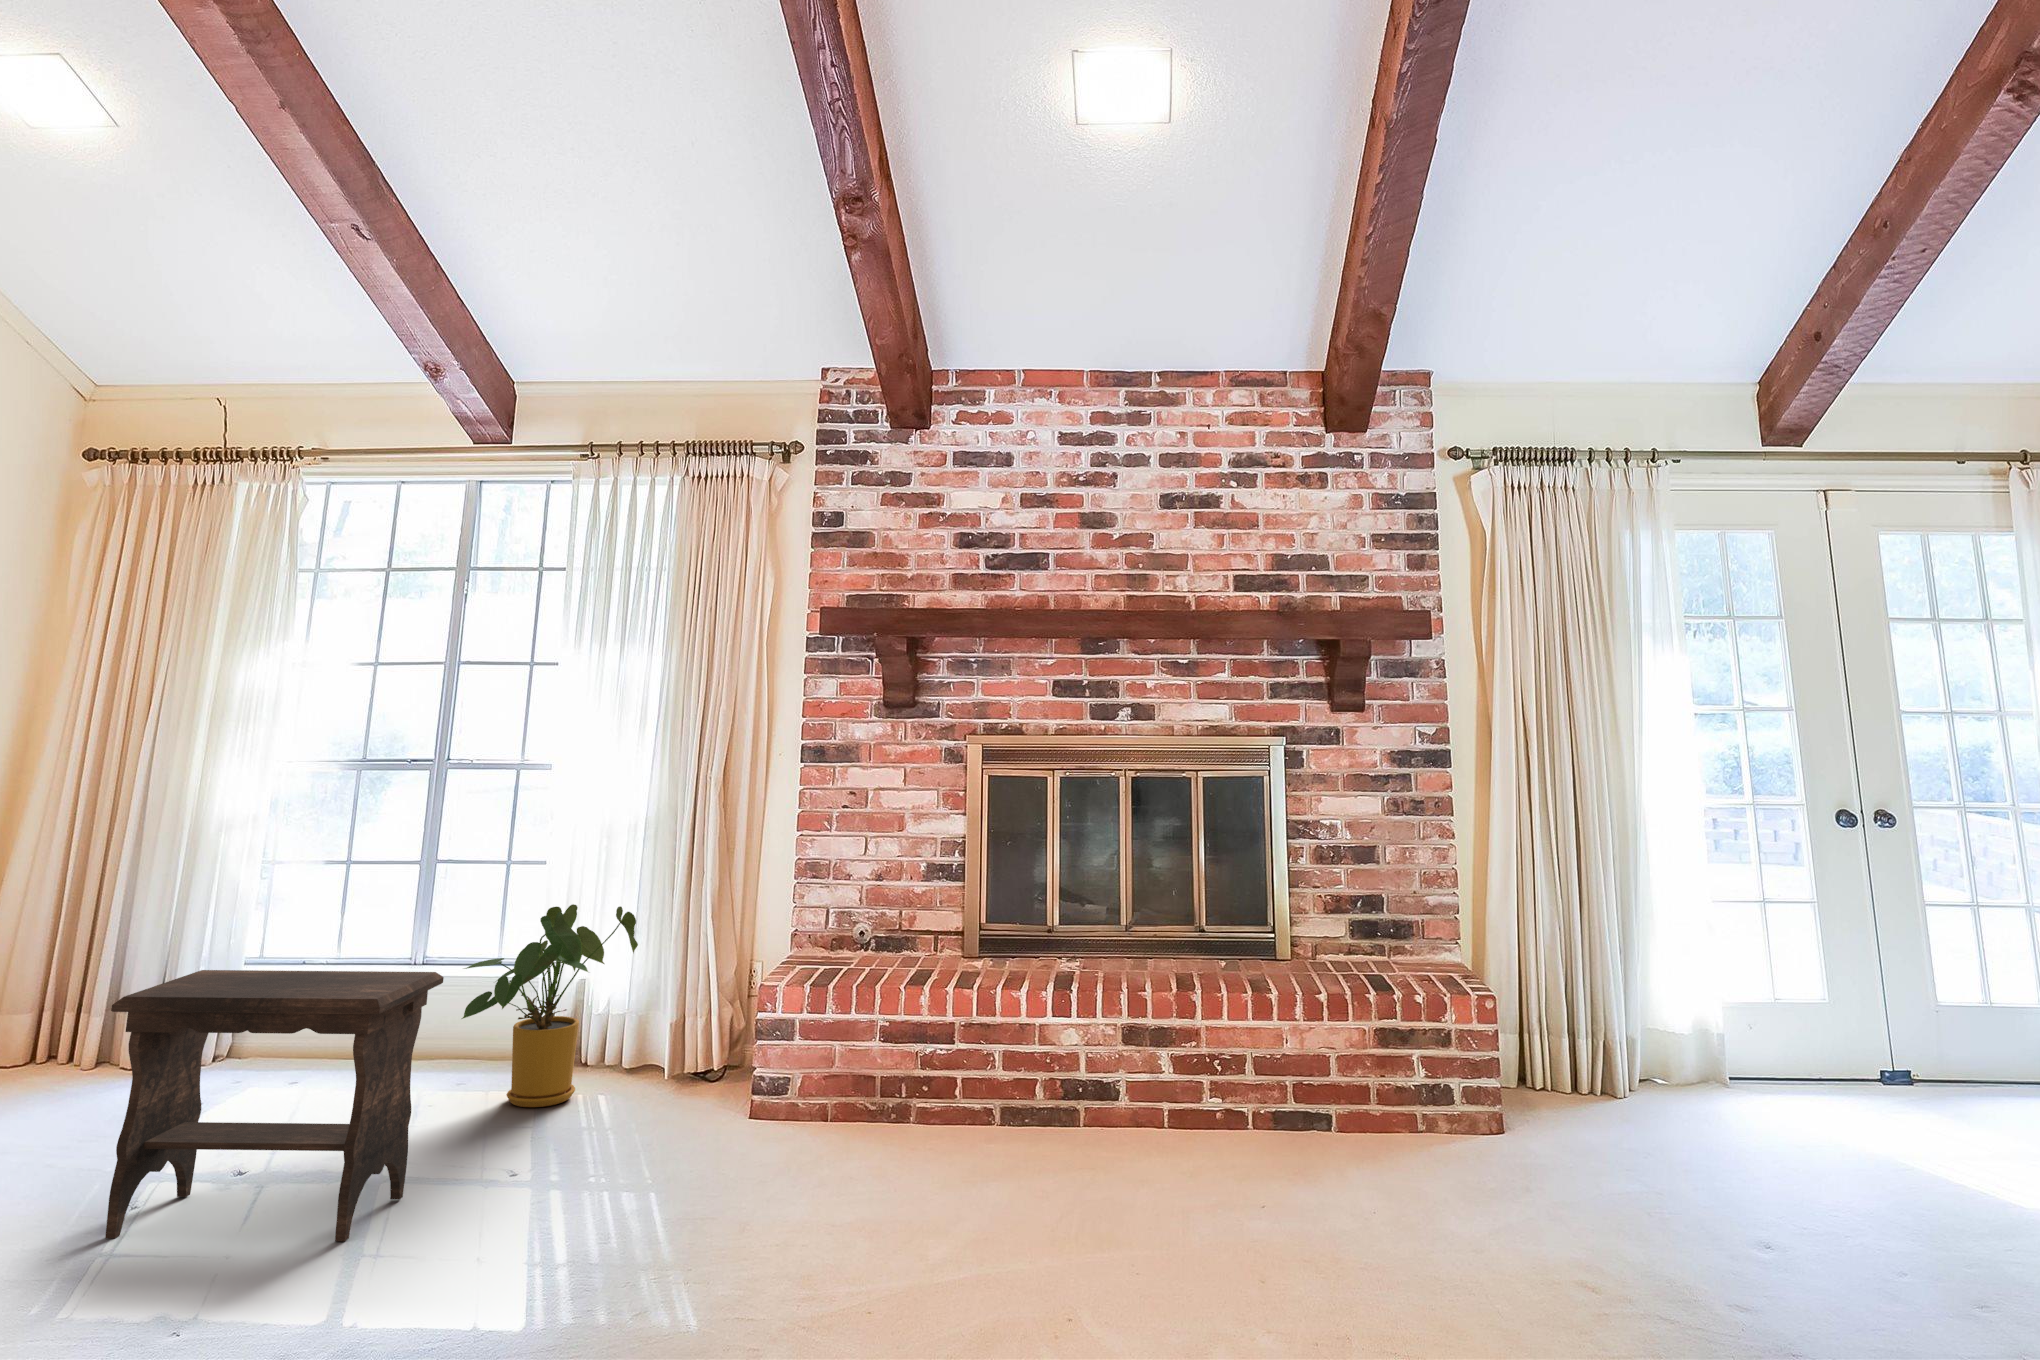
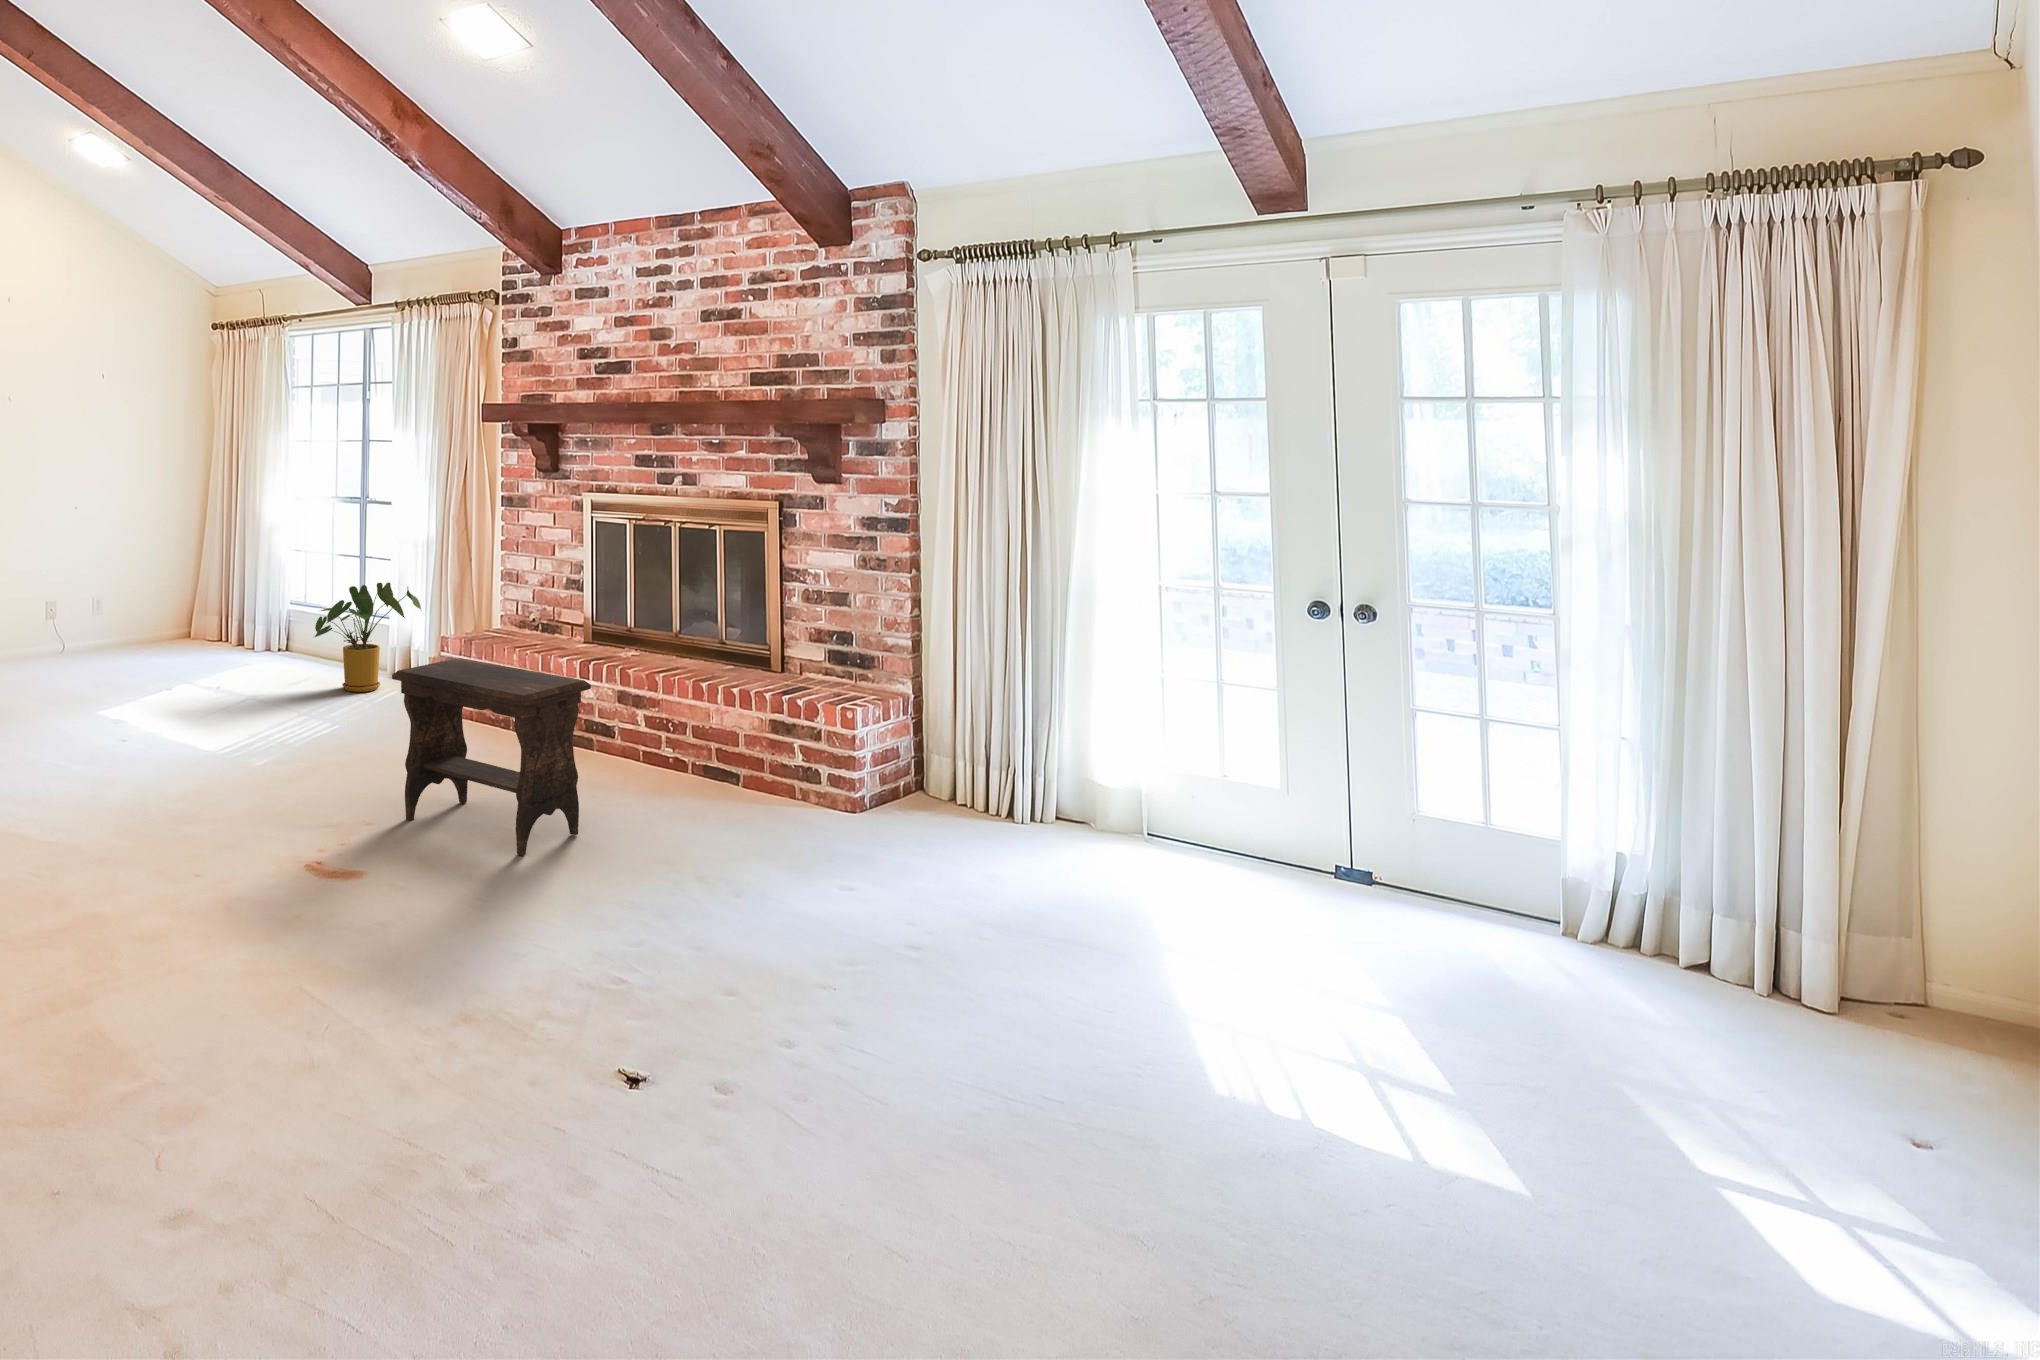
footstool: present [105,970,444,1241] -> present [392,658,591,856]

